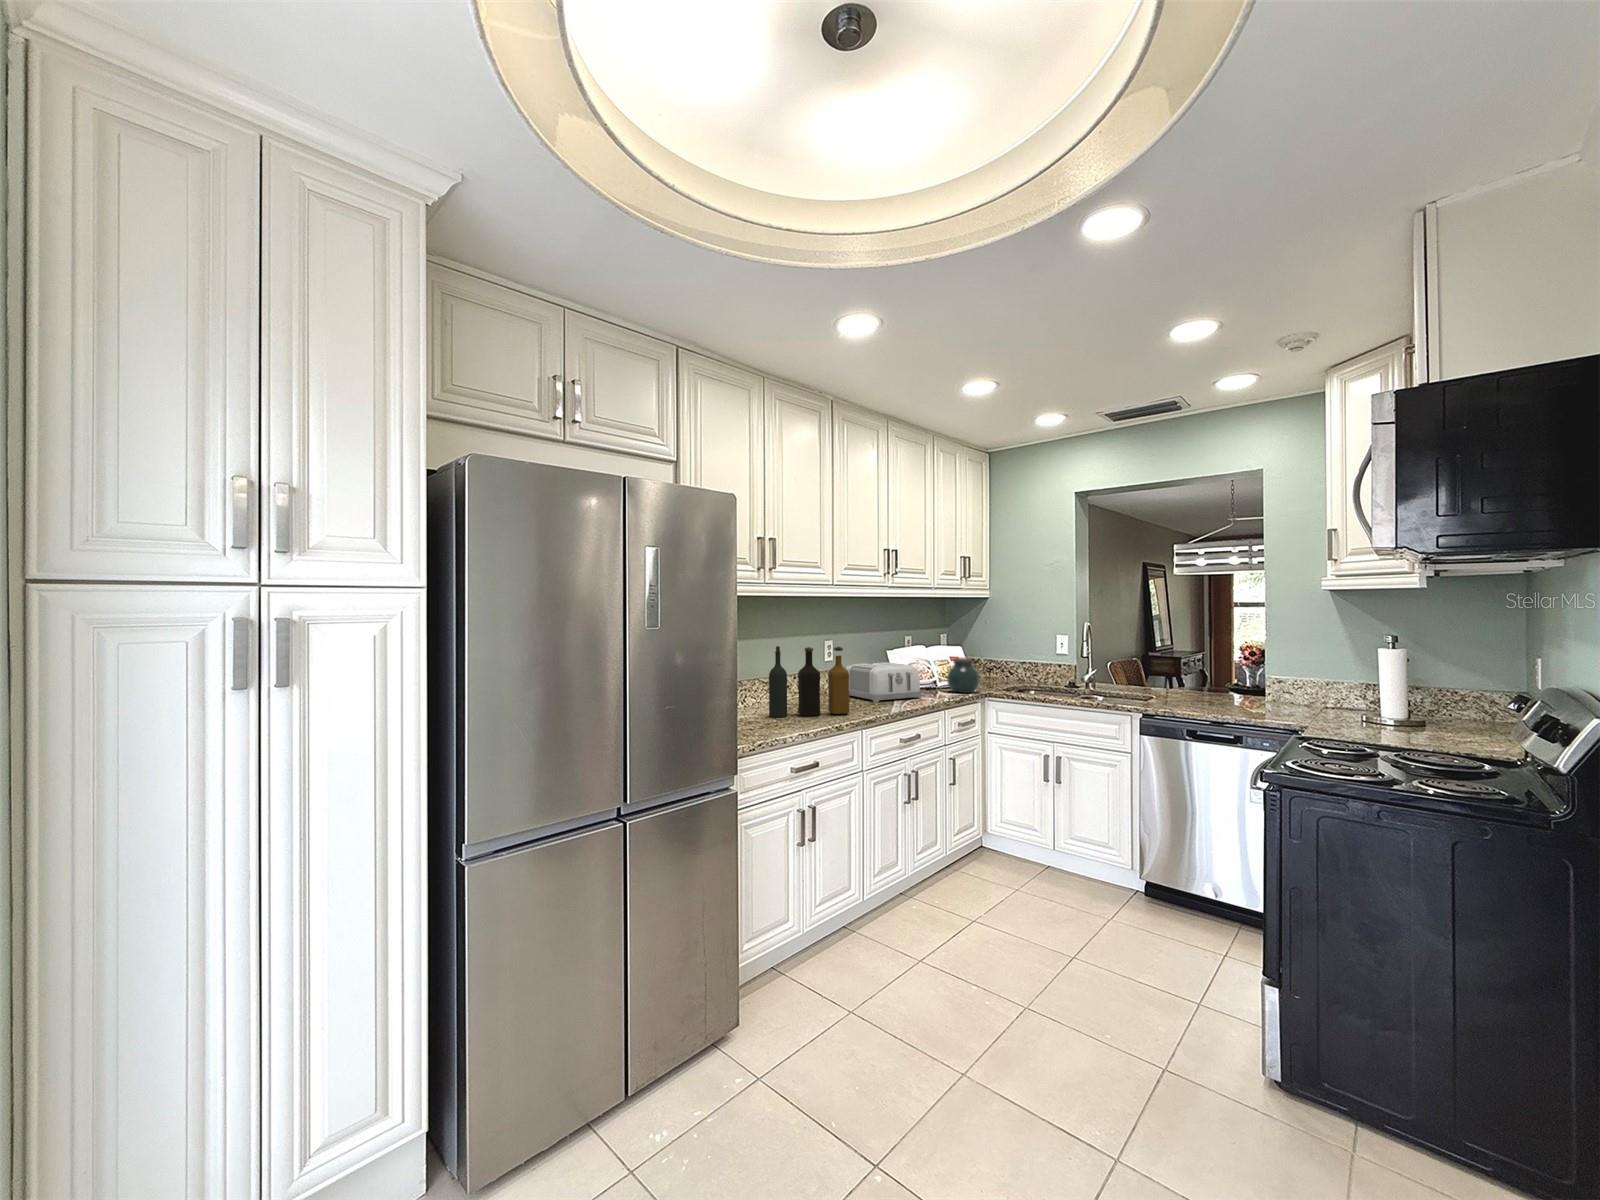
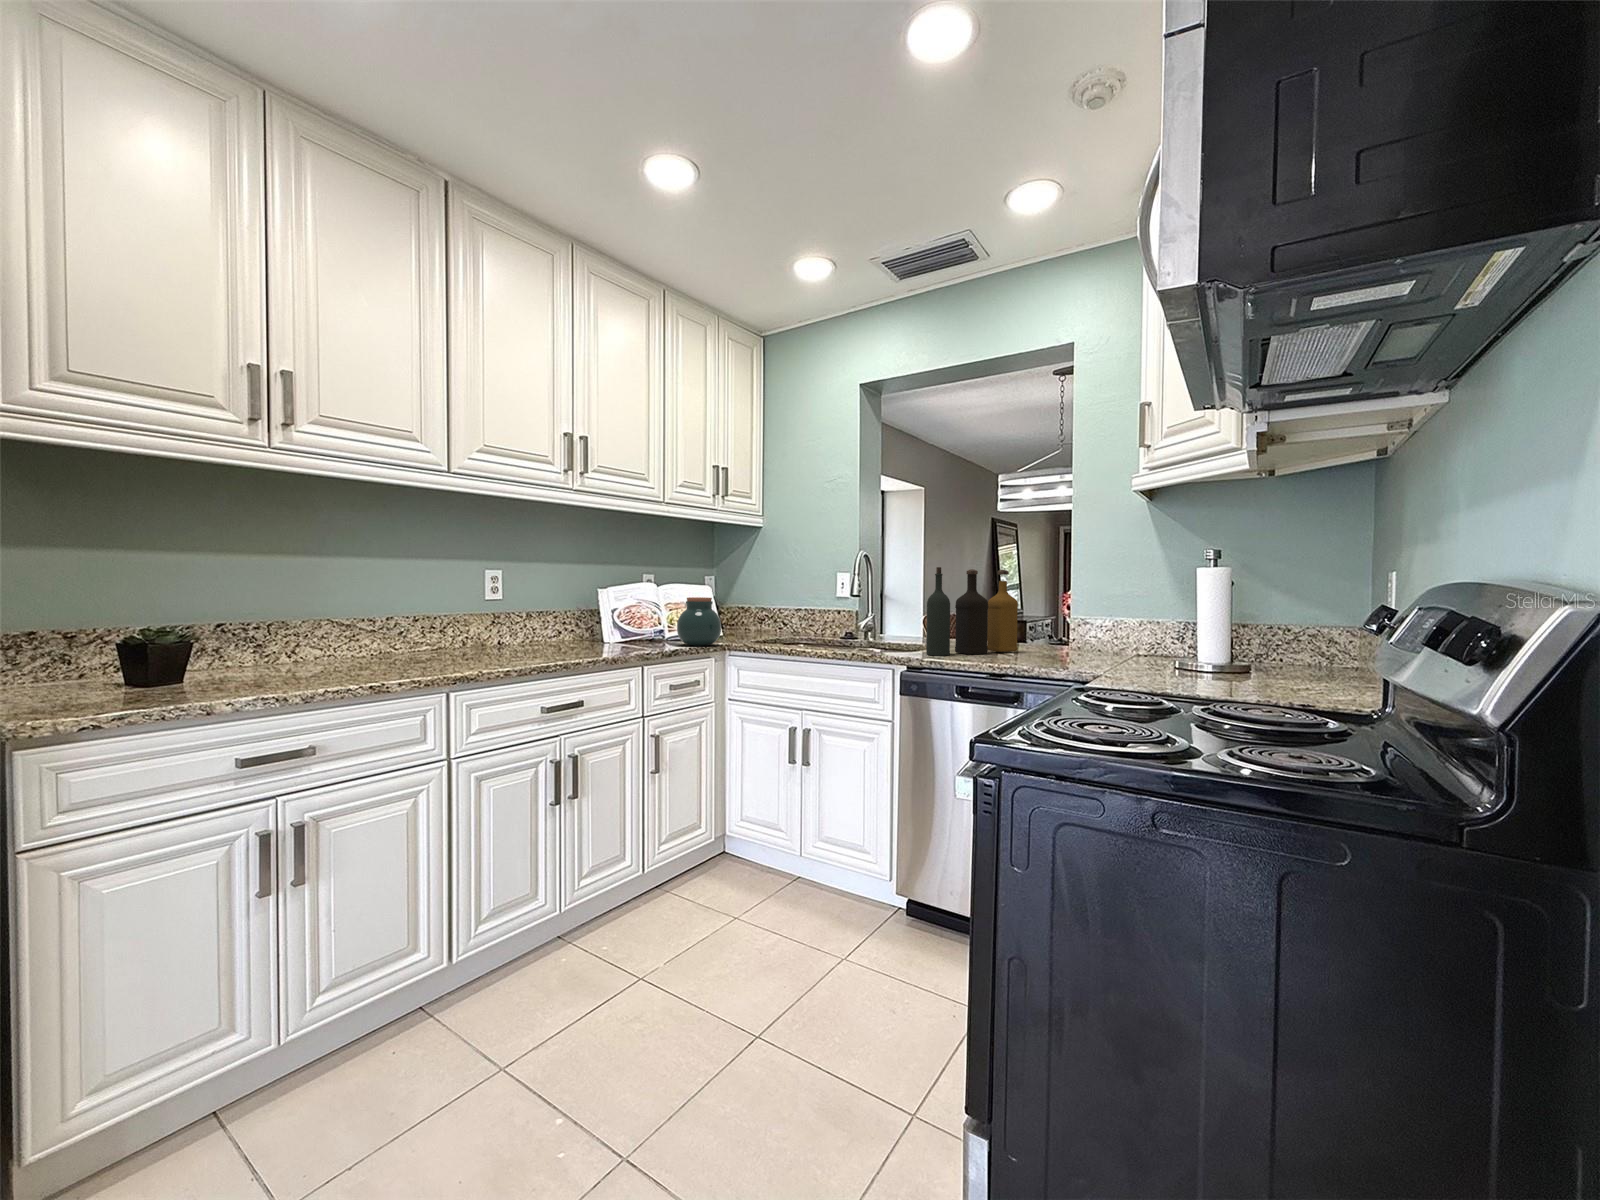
bottle: present [769,646,850,718] -> present [926,567,1018,656]
toaster: present [846,663,921,702] -> none [512,603,622,657]

